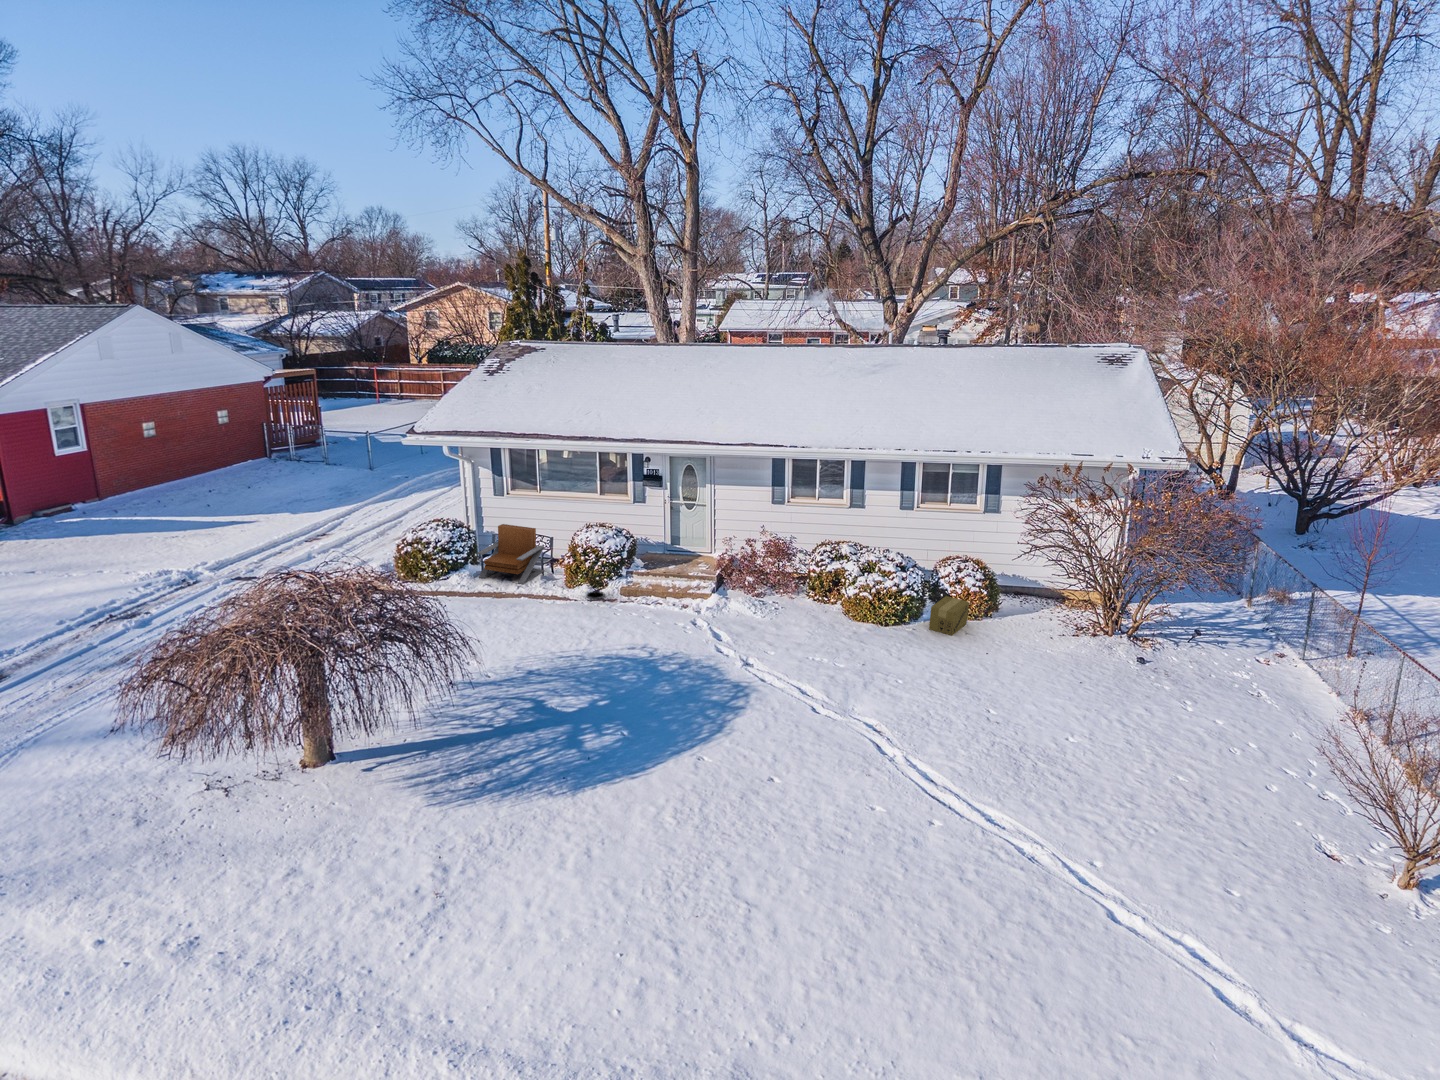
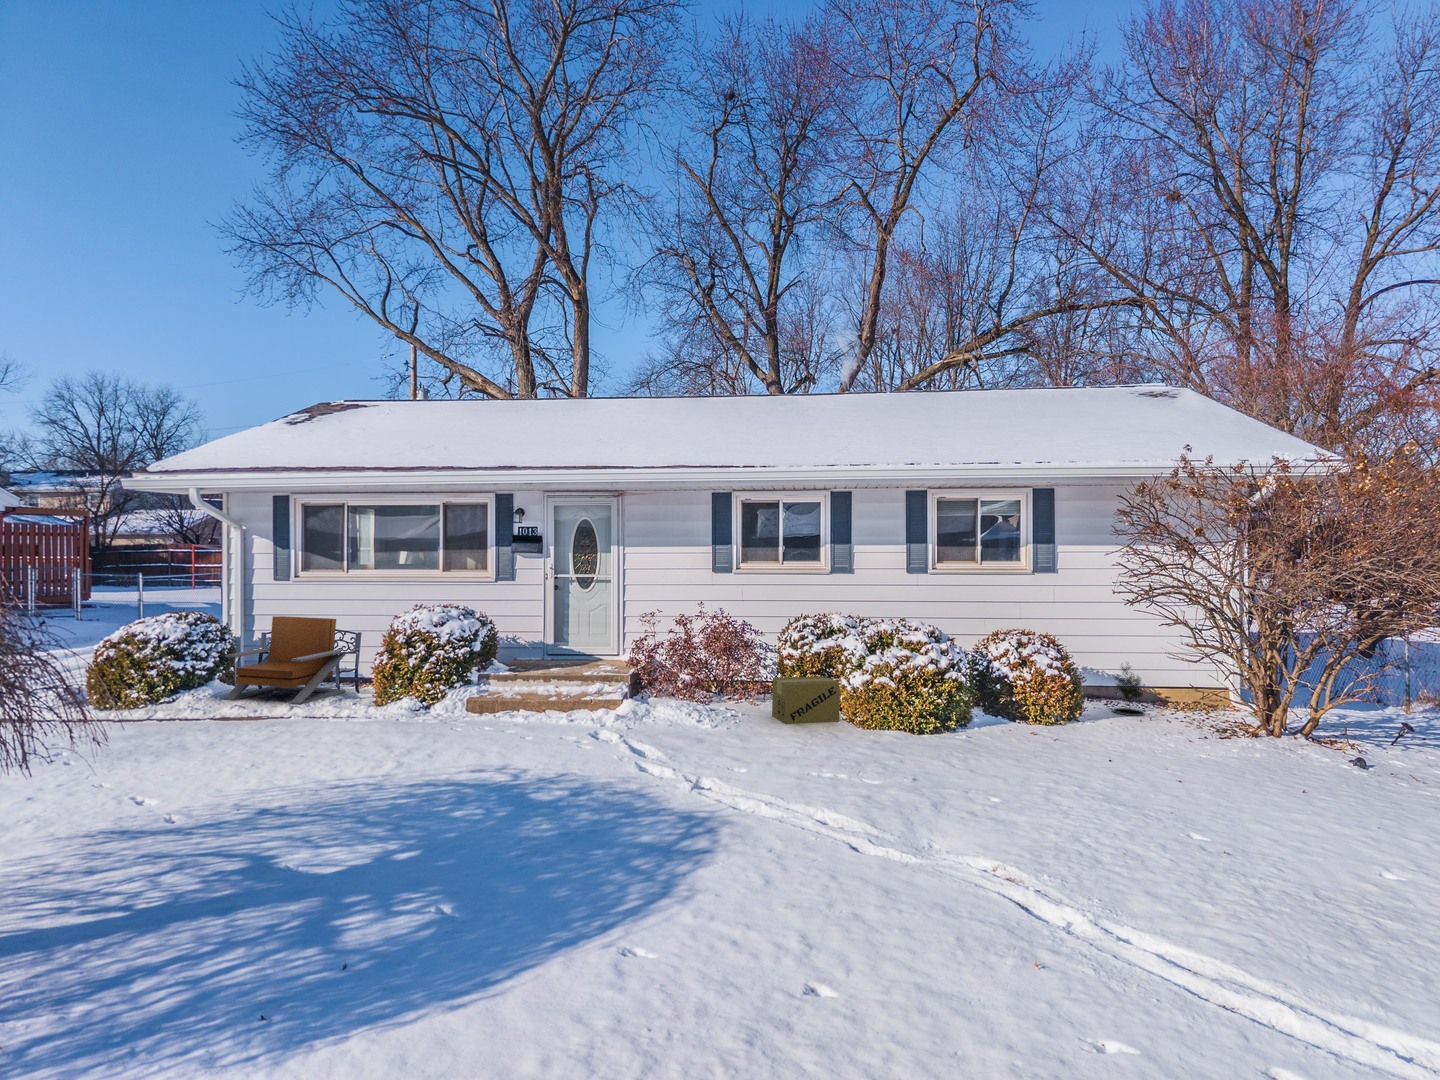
potted tree: present [586,568,605,599] -> present [1112,664,1145,716]
cardboard box: present [929,596,969,636] -> present [772,676,840,724]

